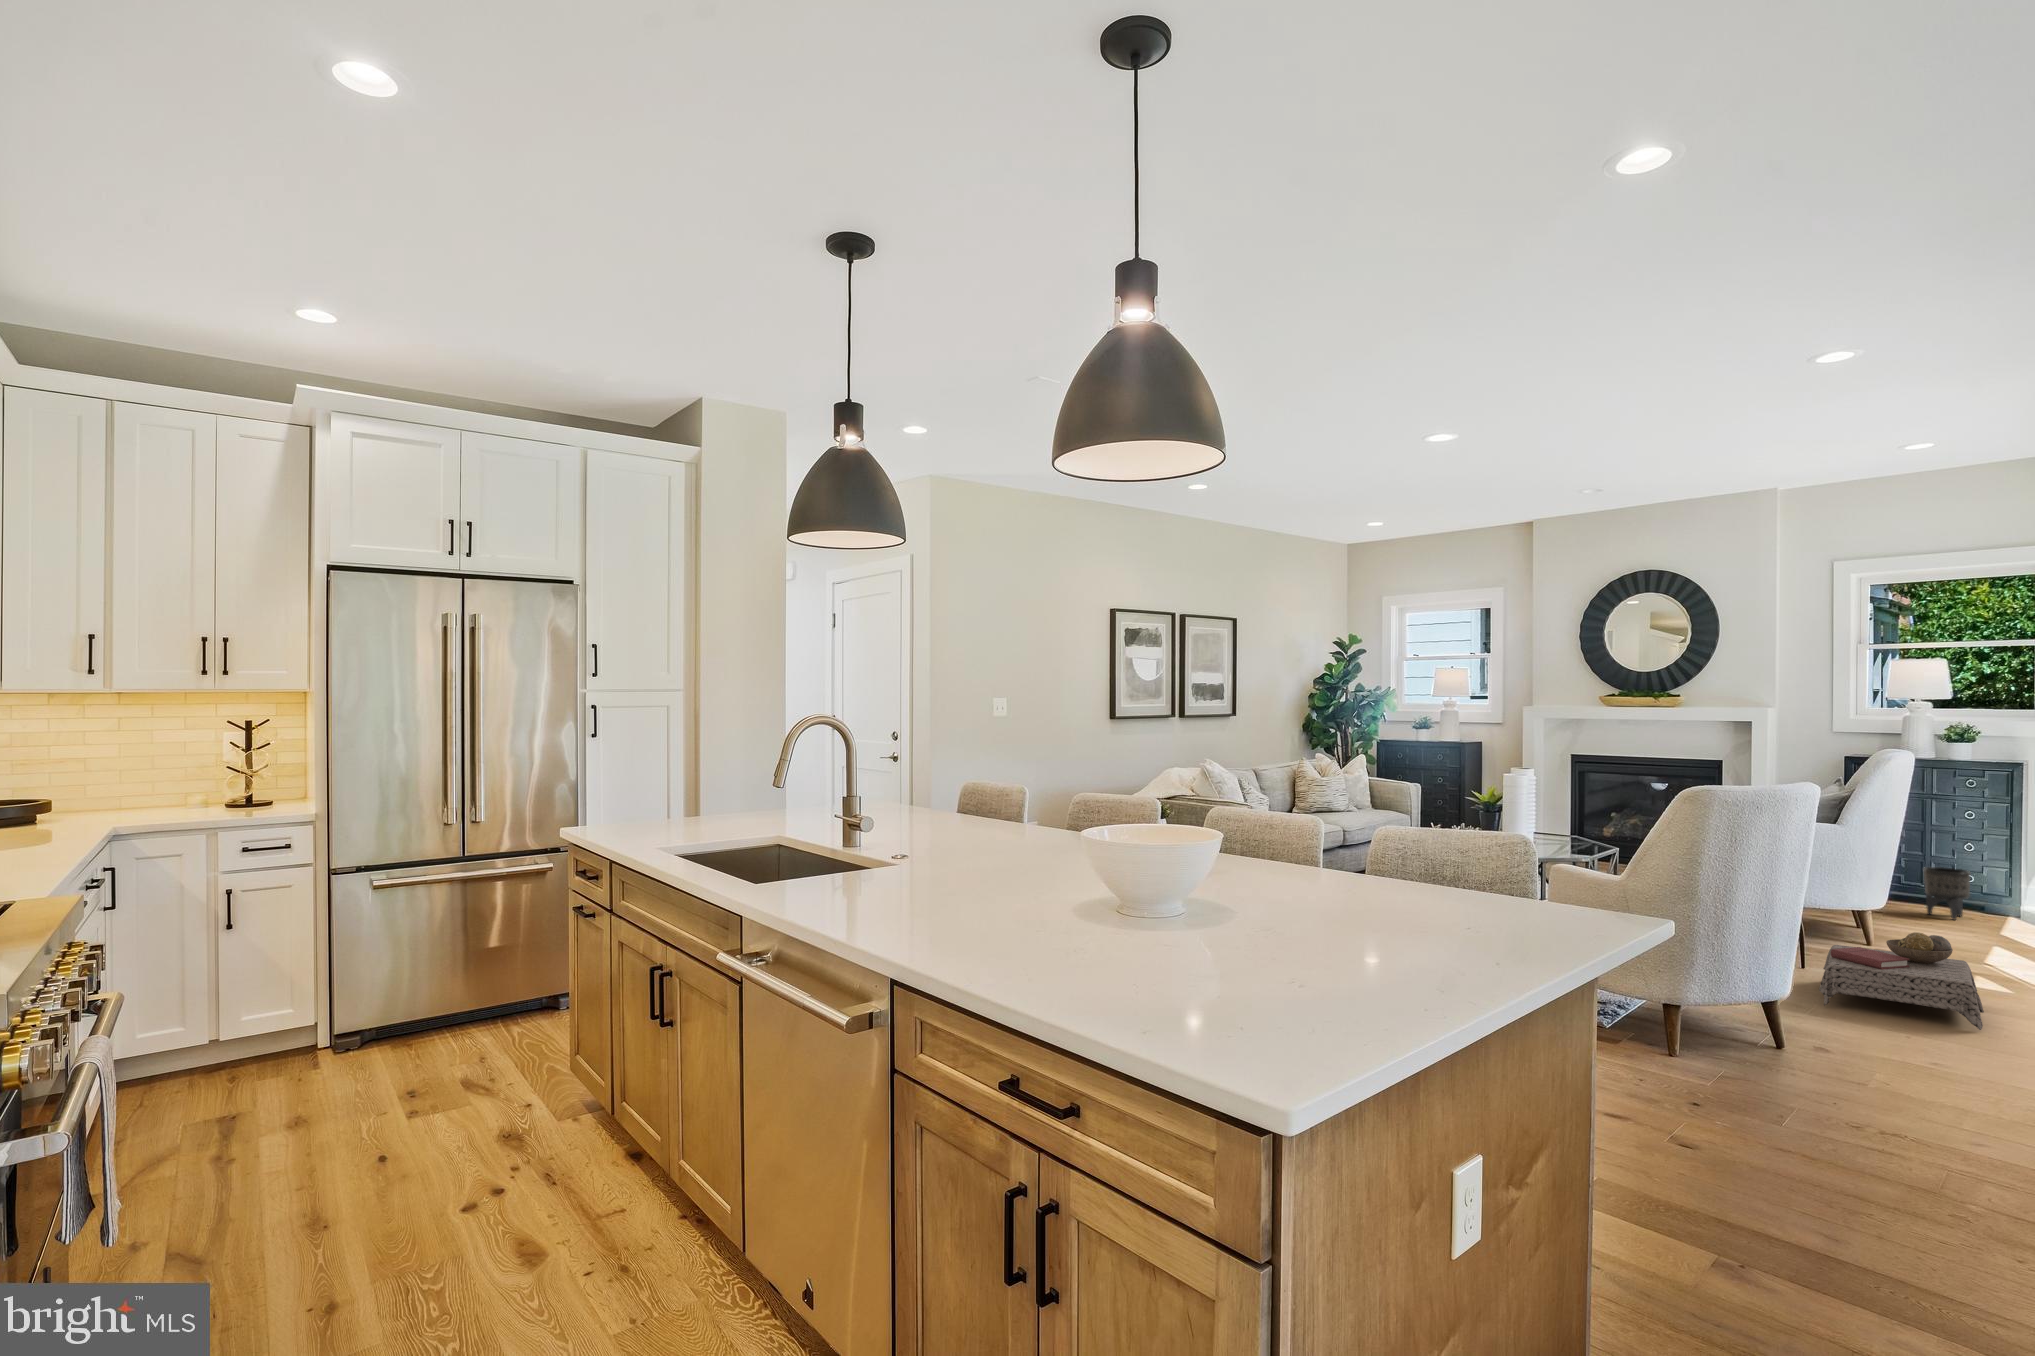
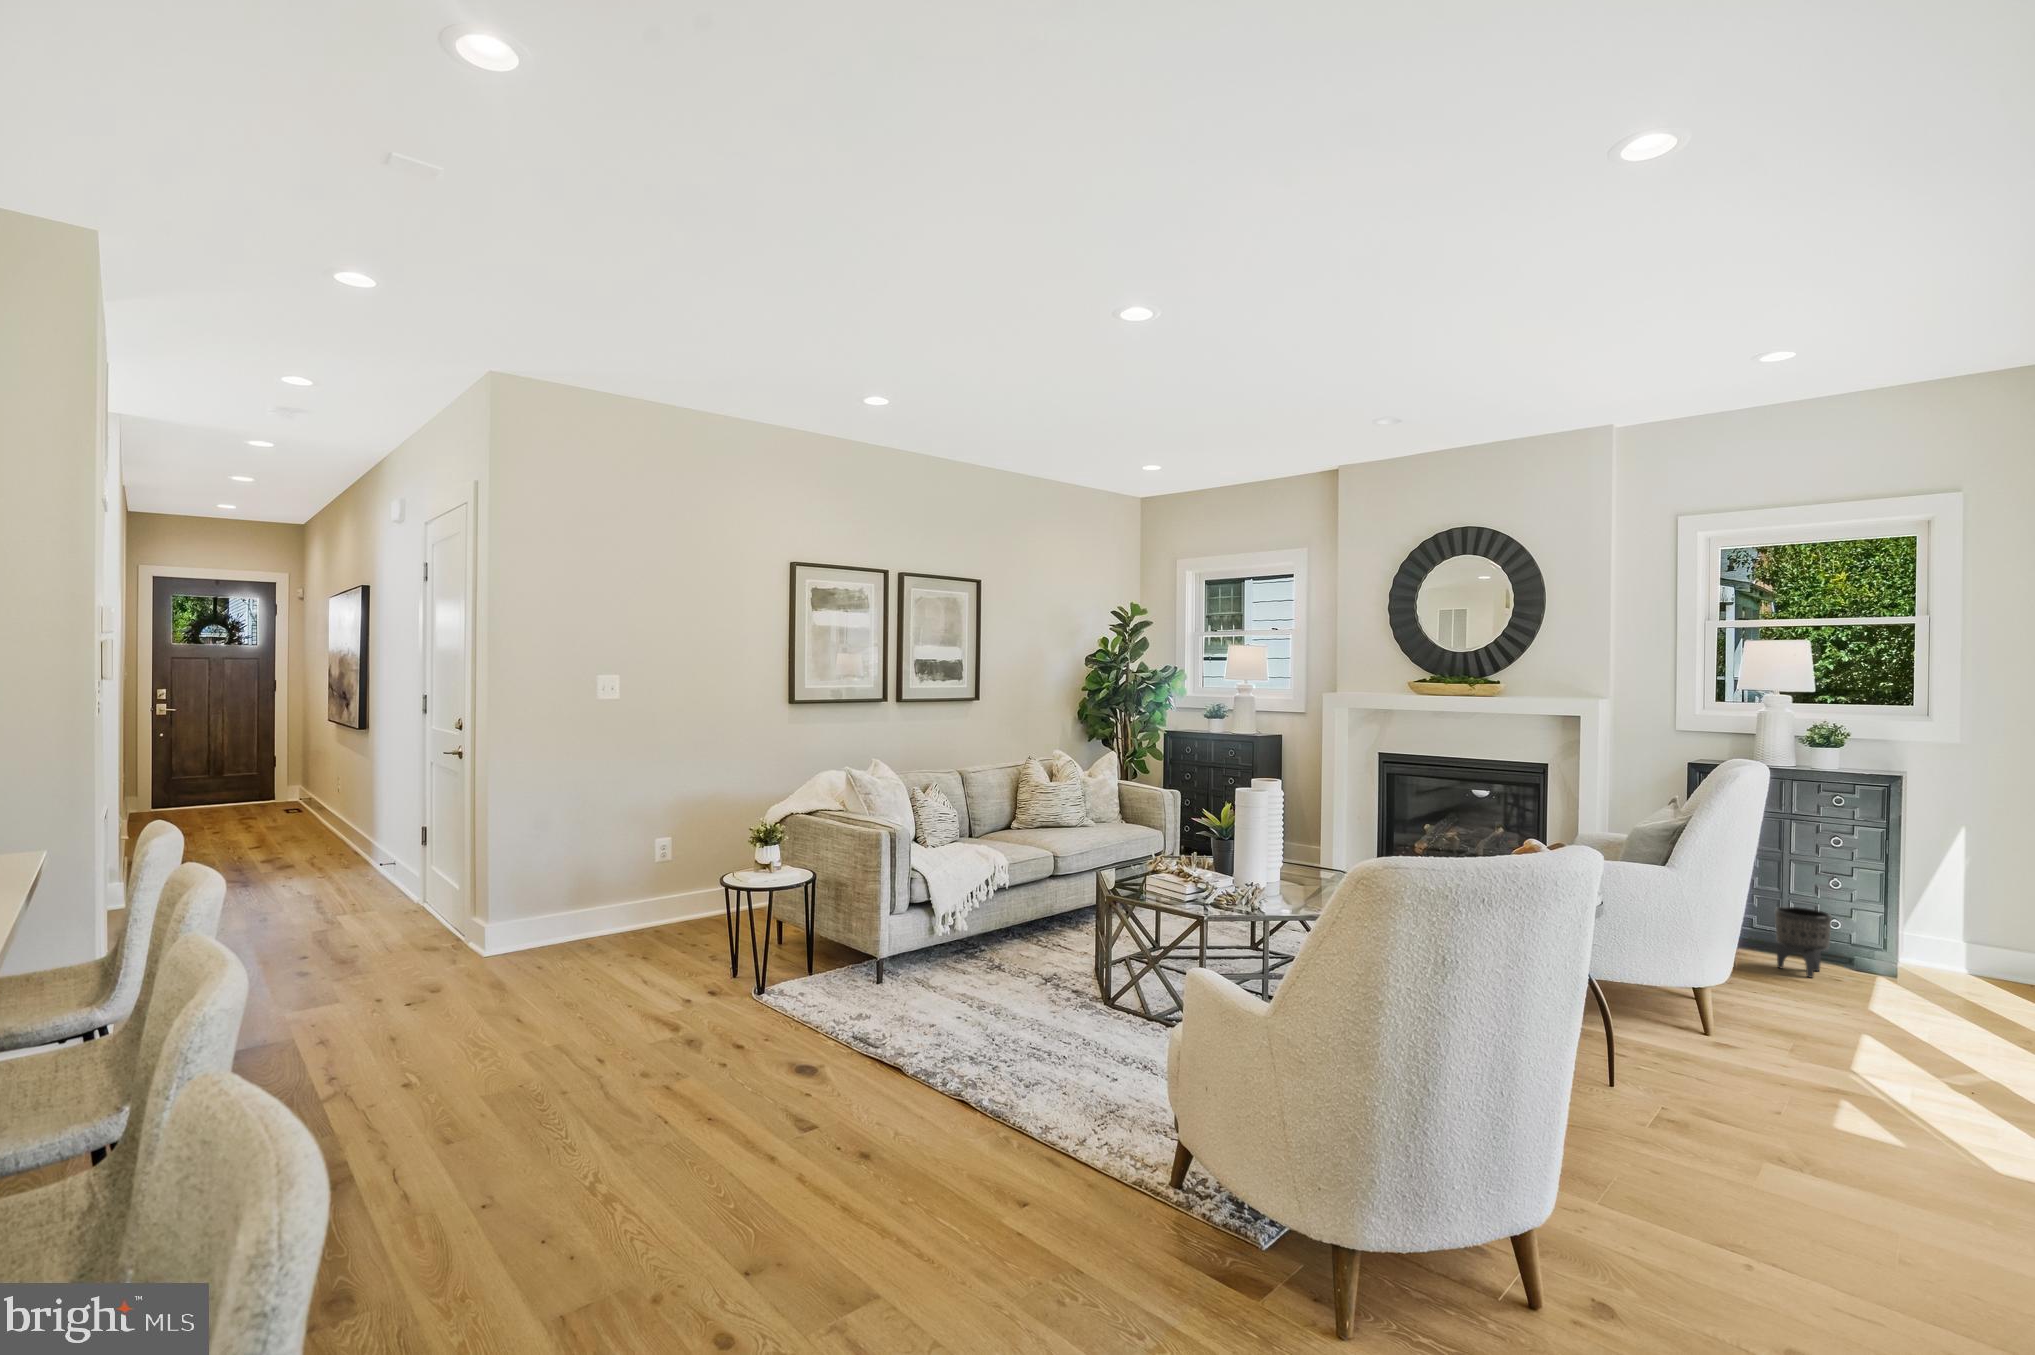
ottoman: present [1819,932,1984,1030] -> none [1623,1052,1862,1227]

